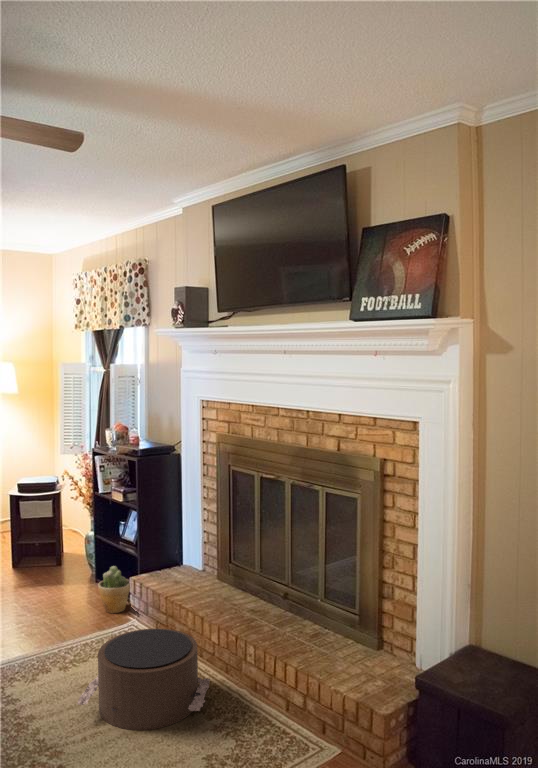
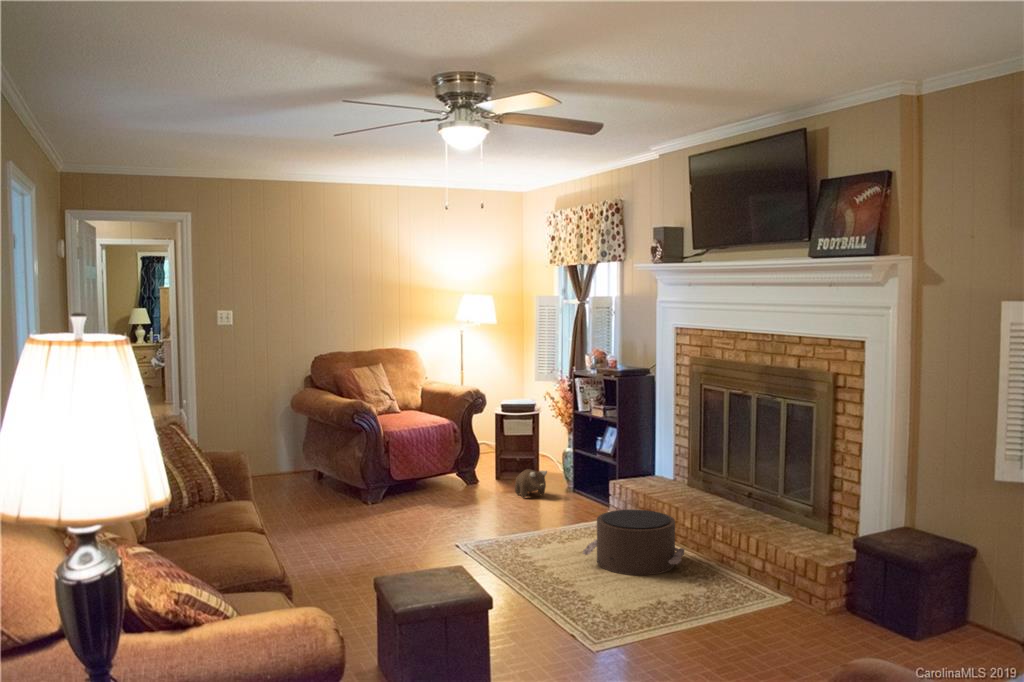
plush toy: none [24,561,61,597] -> present [515,469,547,498]
potted plant: present [98,566,130,613] -> none [582,473,610,513]

